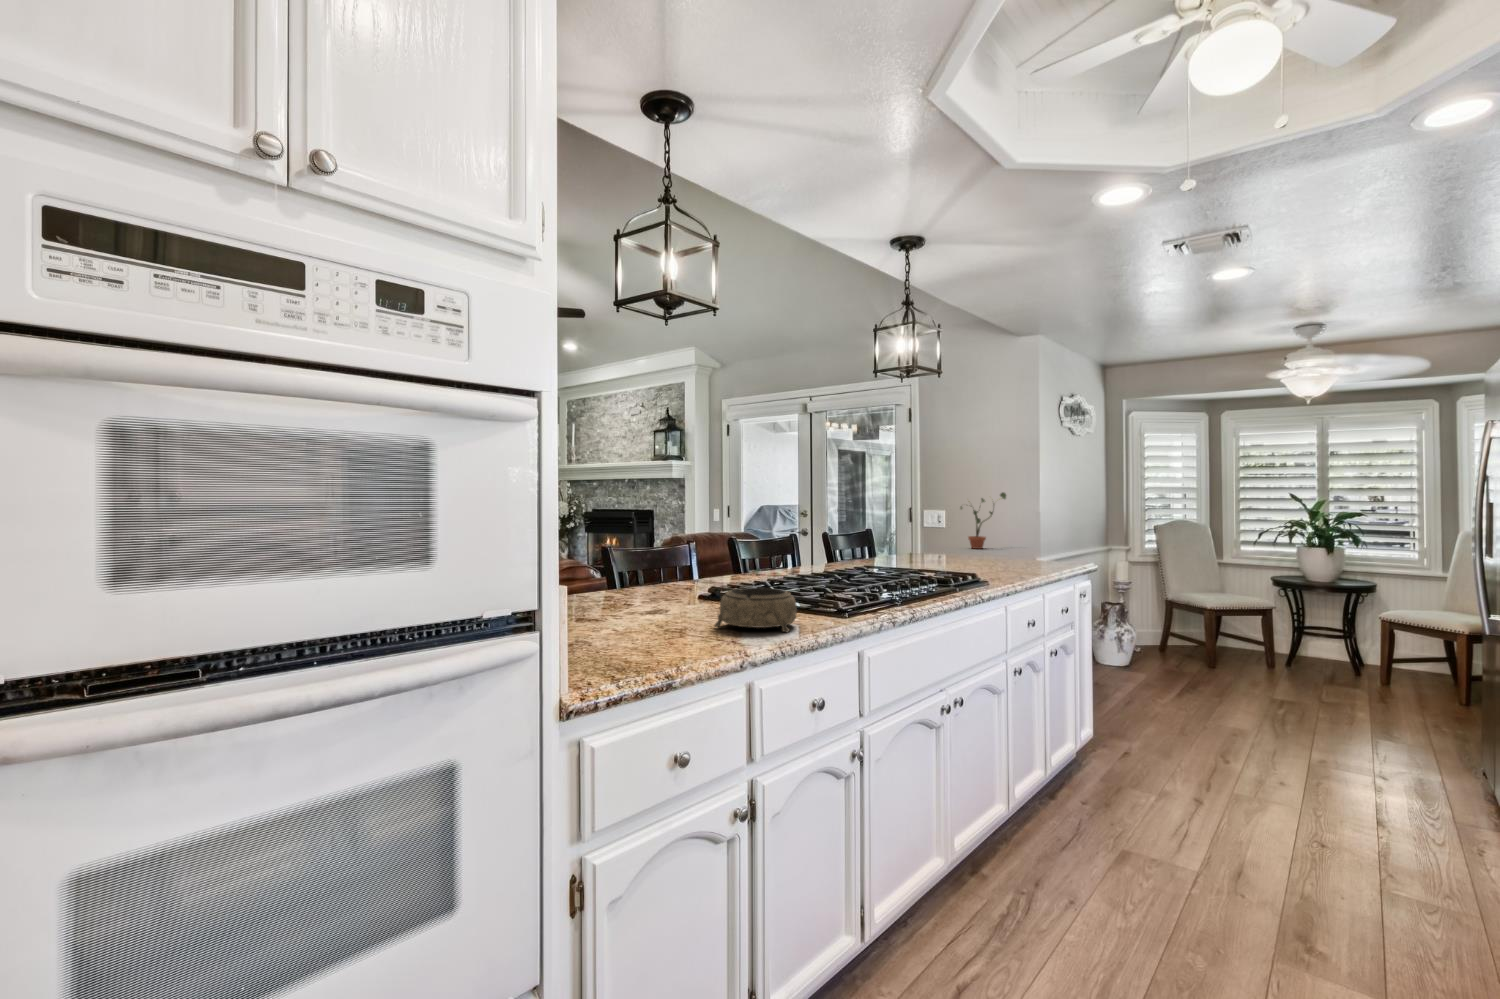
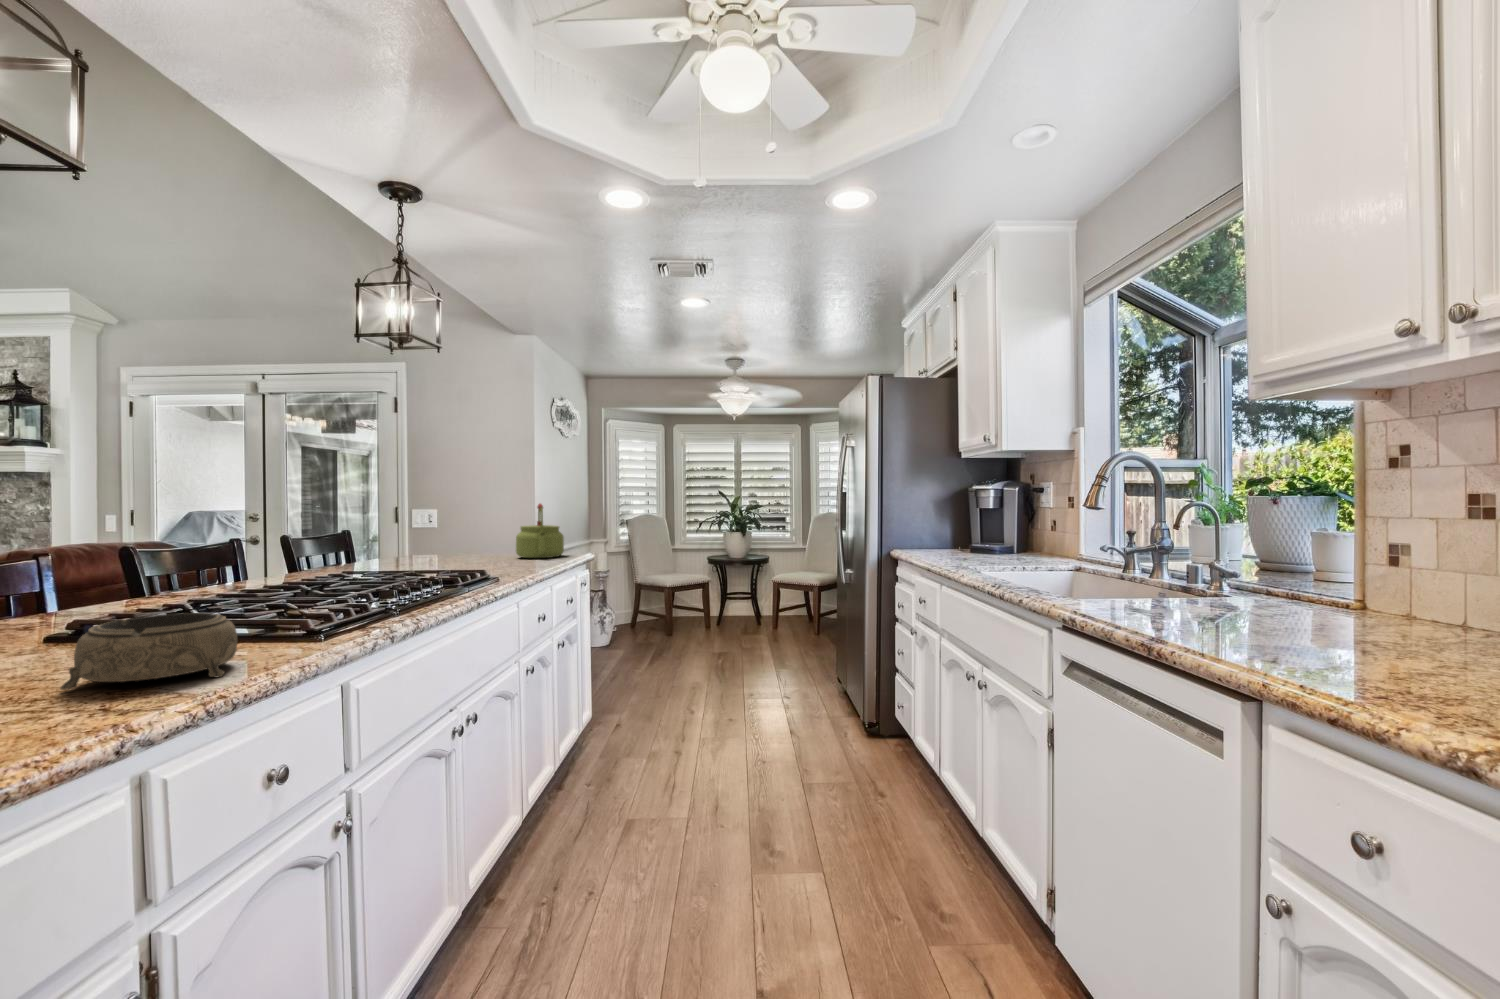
potted plant: present [960,492,1006,549] -> none [456,489,504,547]
kettle: none [1012,510,1062,565] -> present [516,504,564,558]

